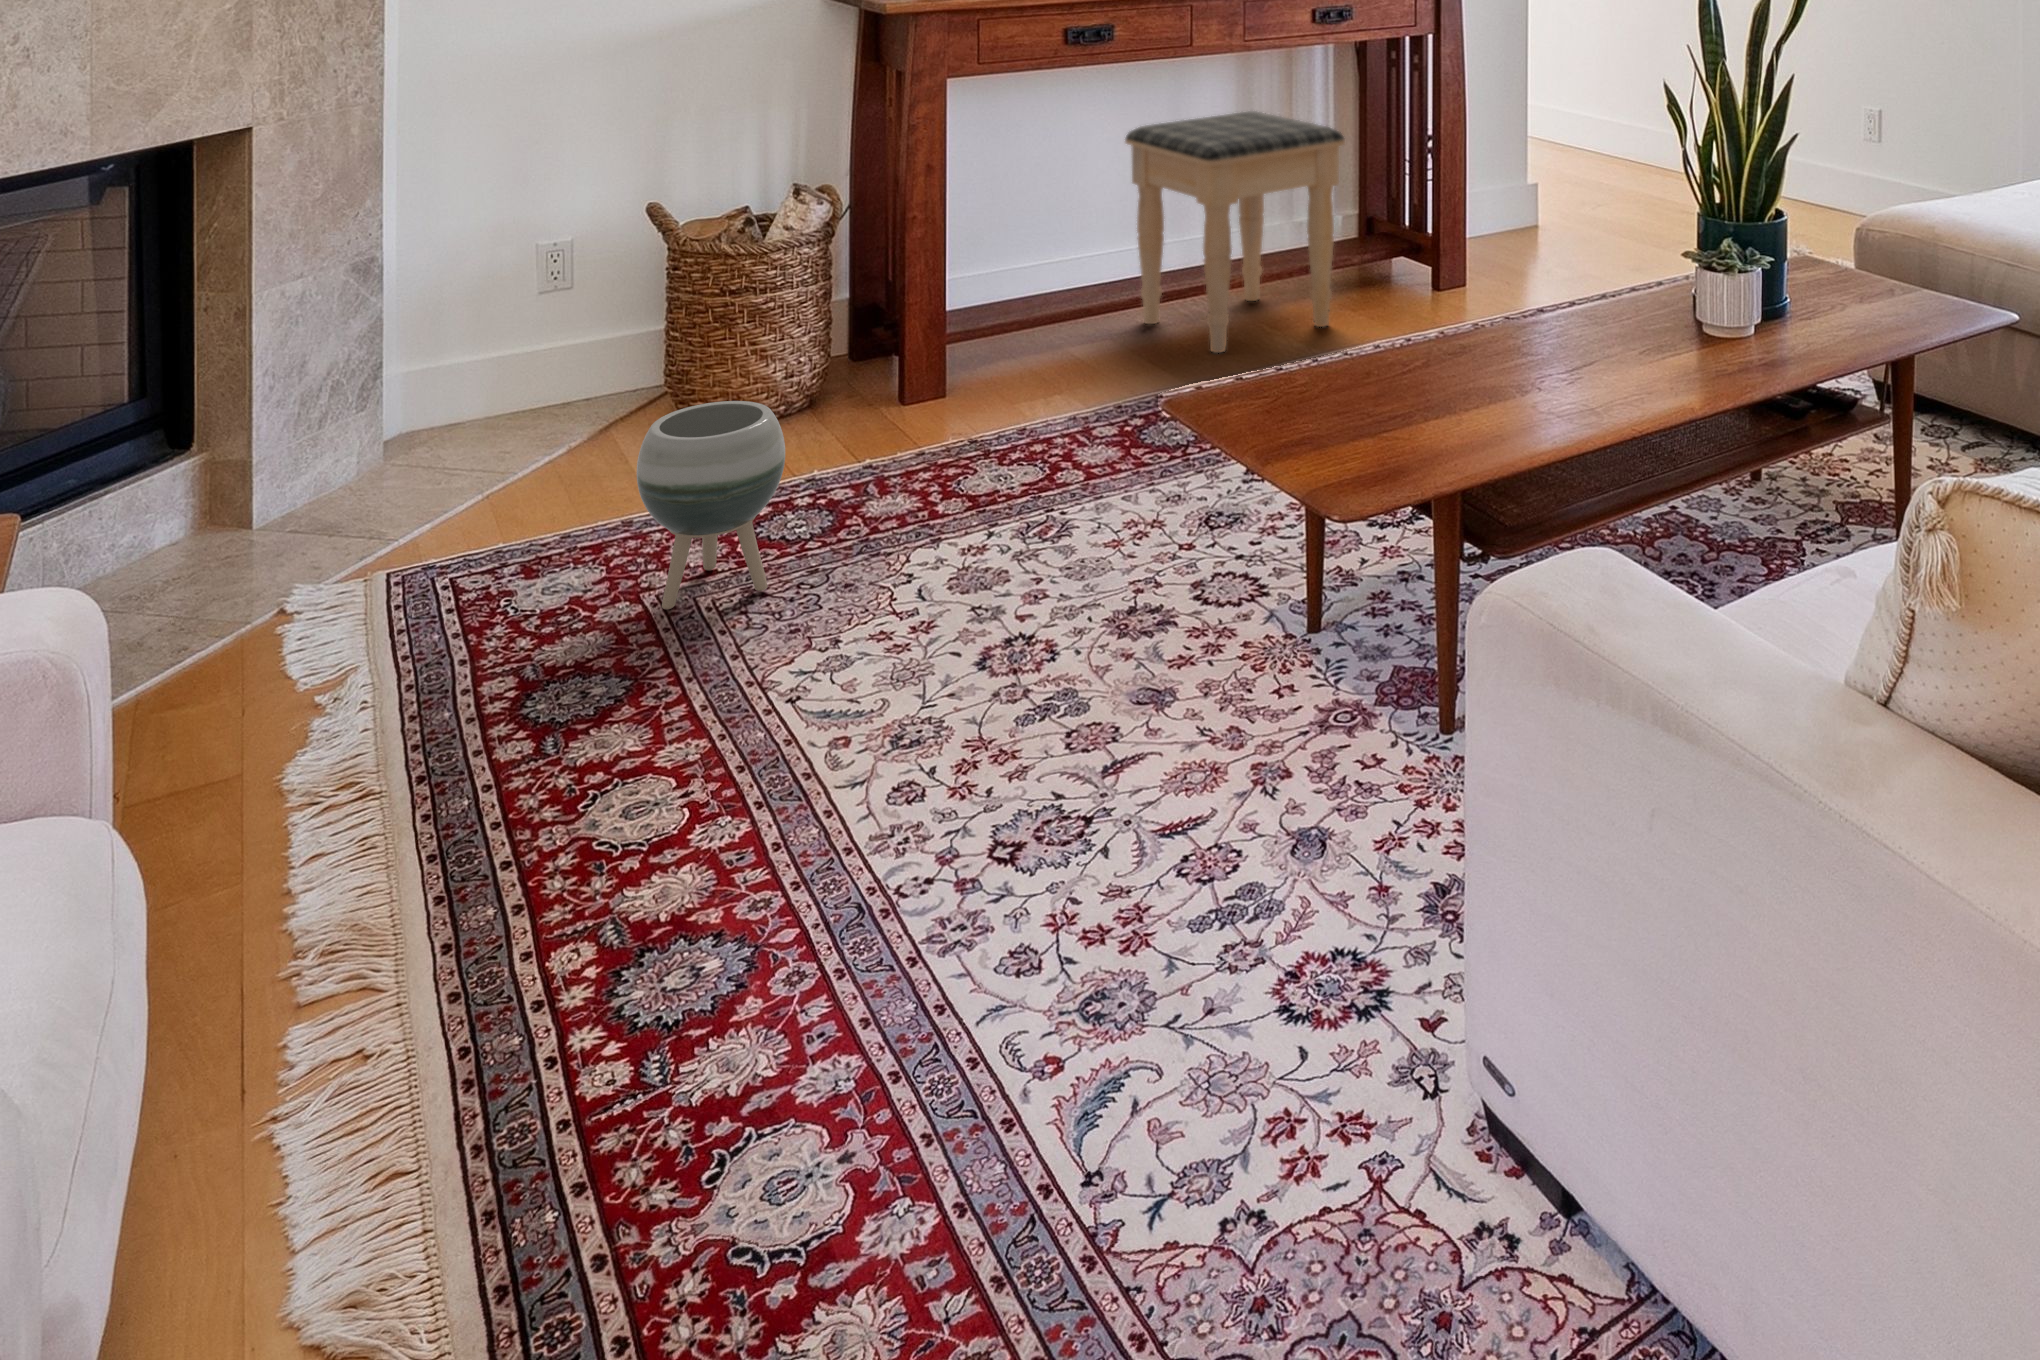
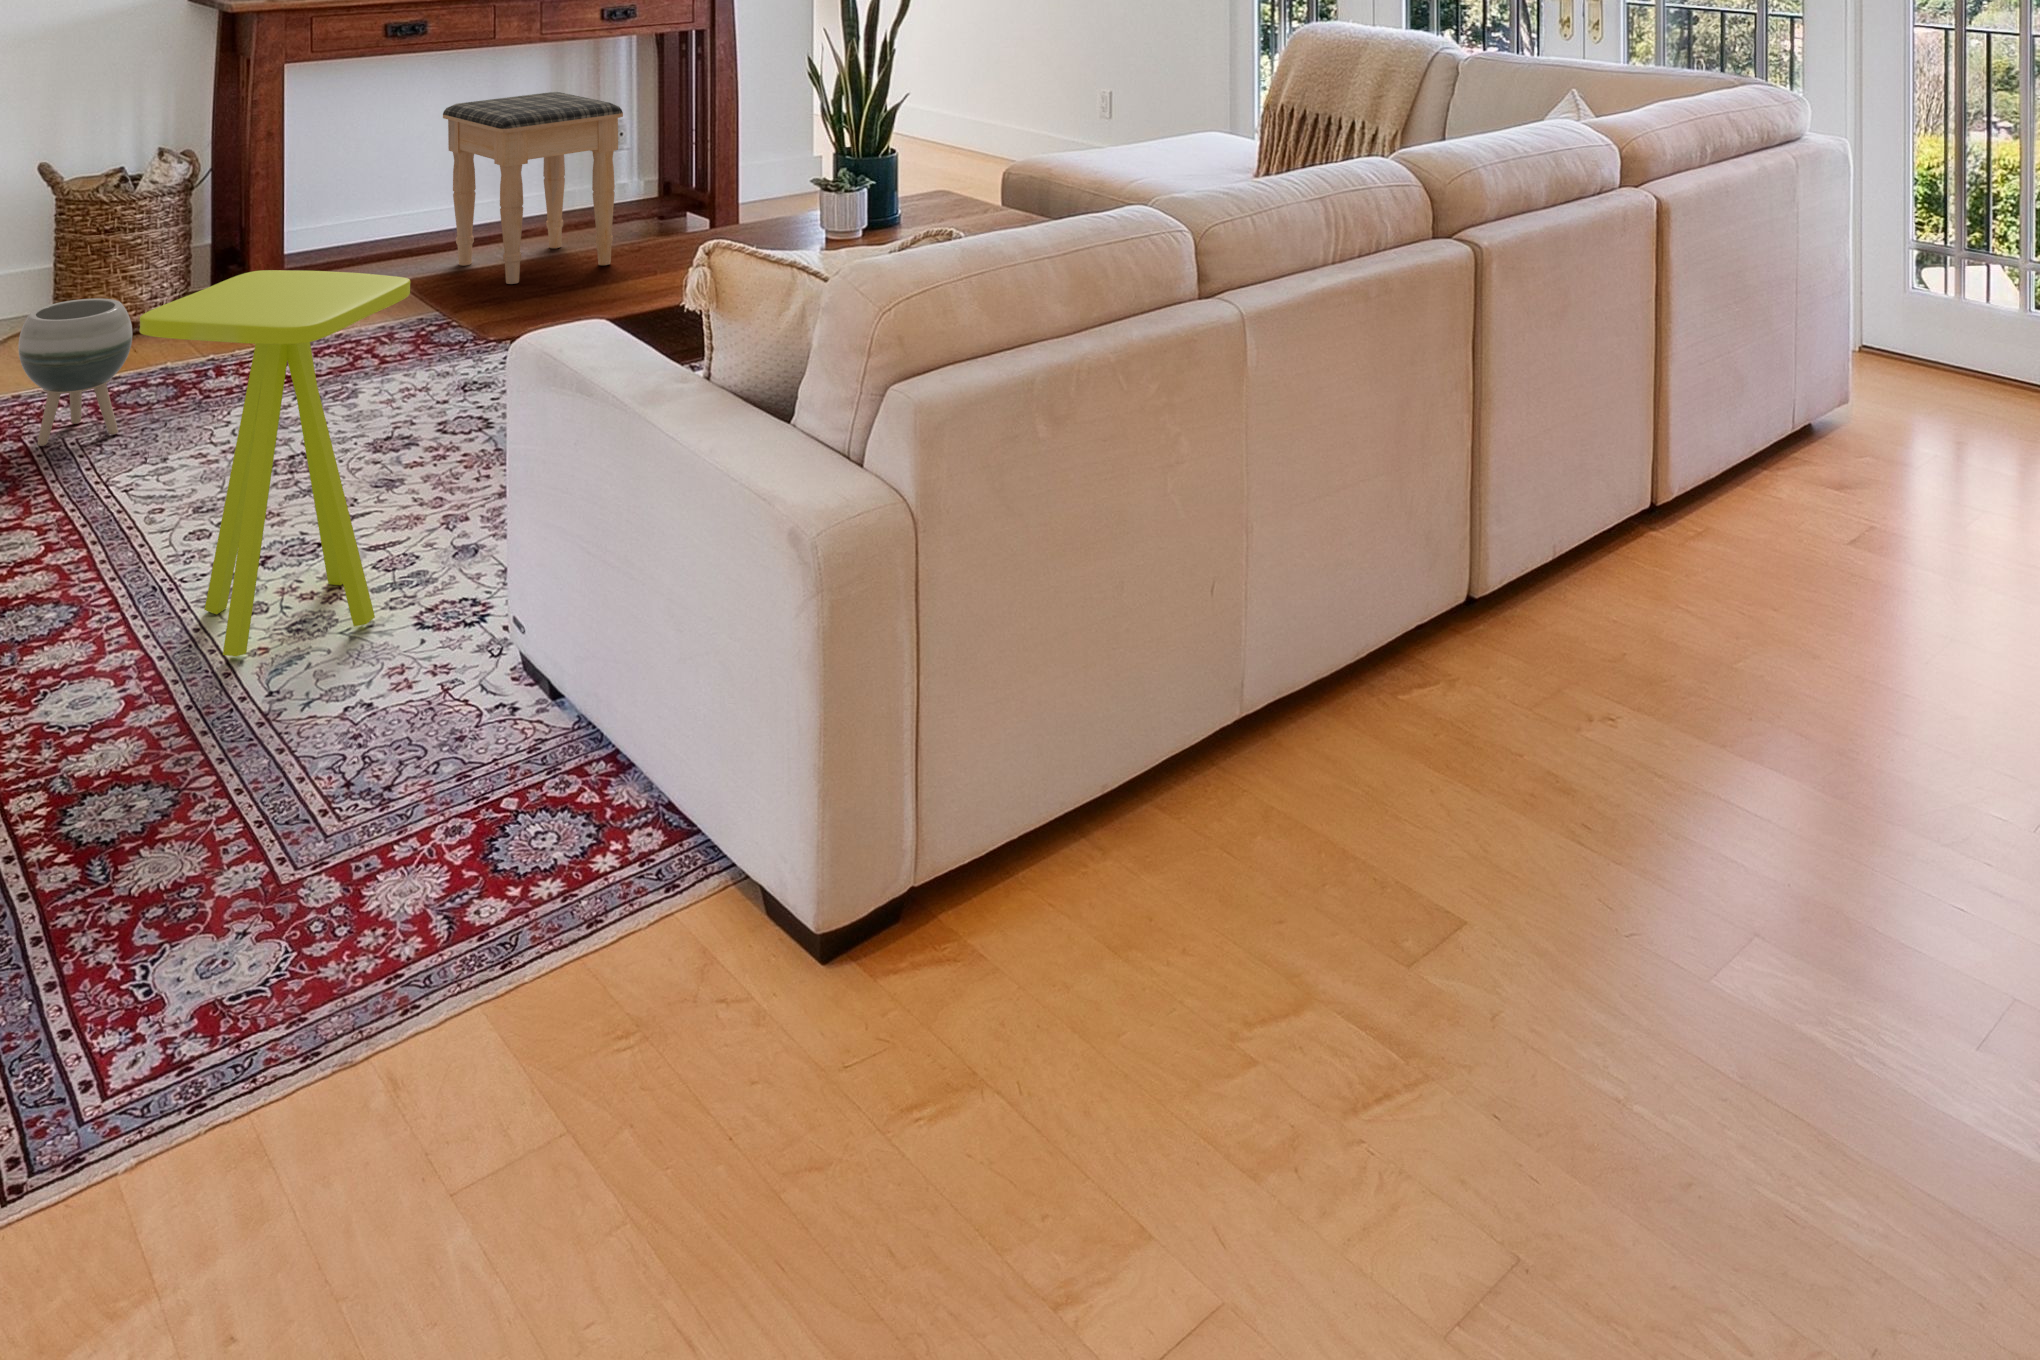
side table: none [857,416,1252,1084] -> present [139,270,410,656]

